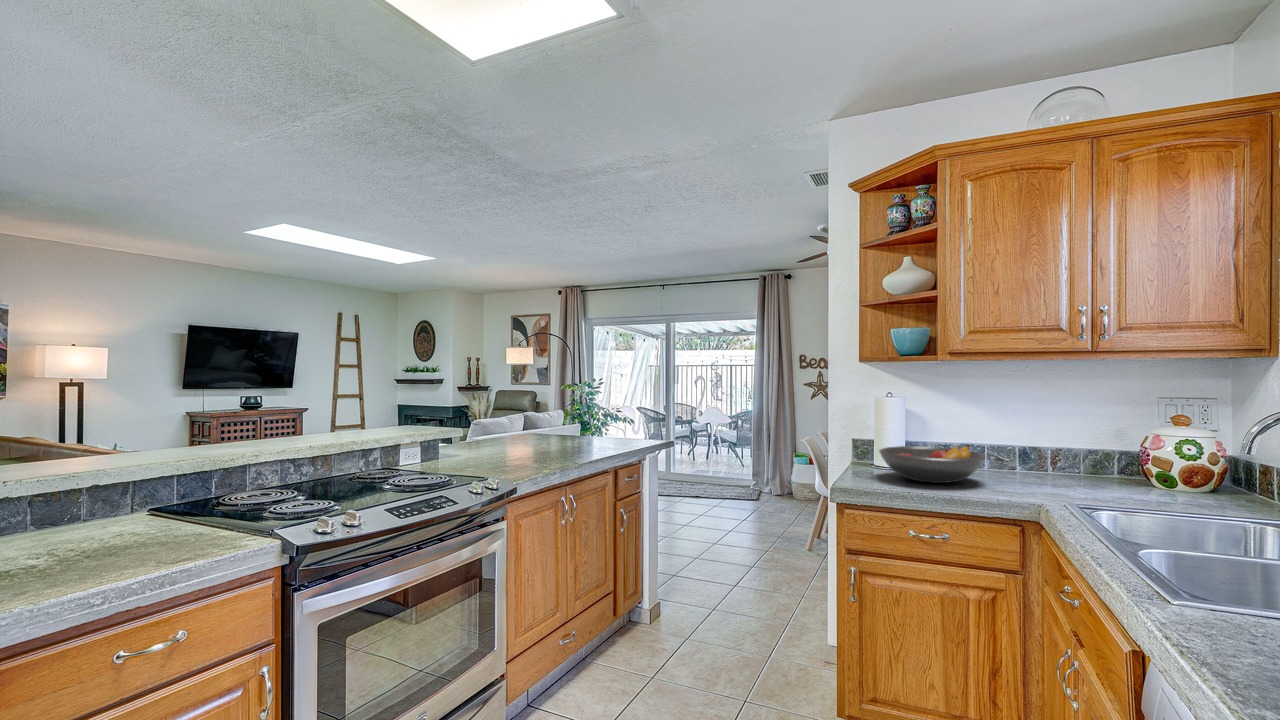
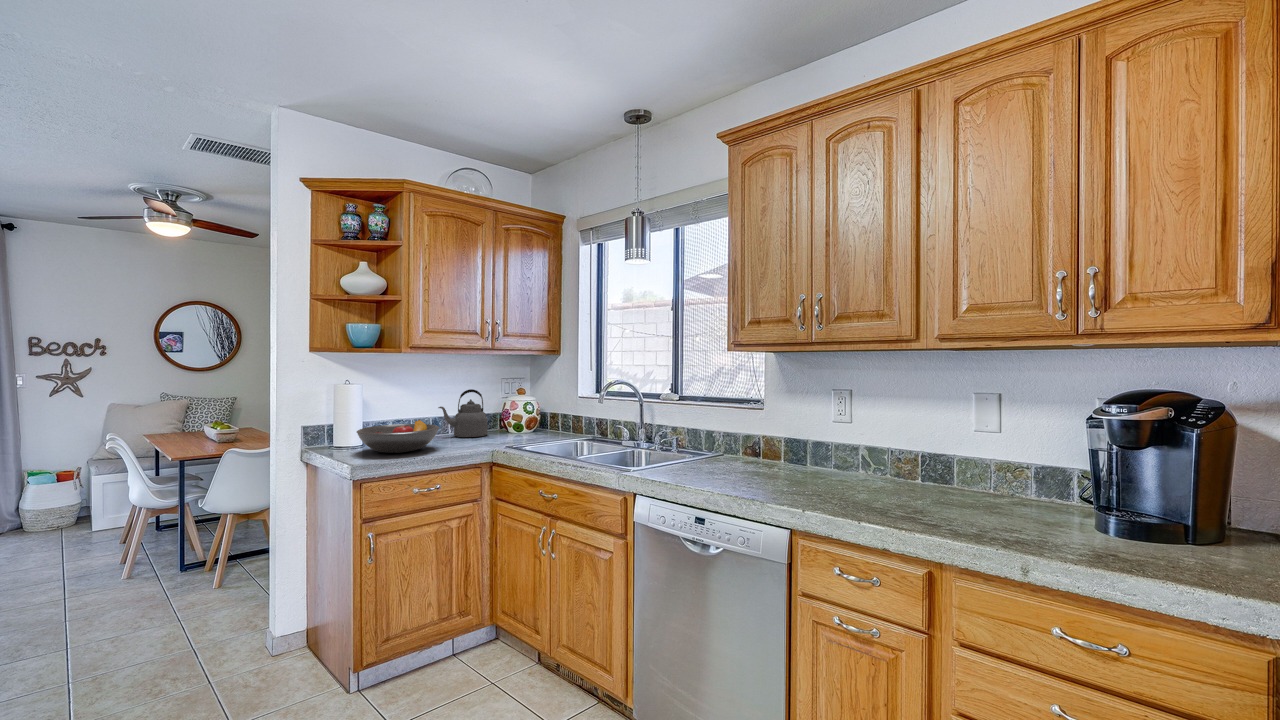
kettle: none [1017,413,1102,484] -> present [438,389,488,437]

